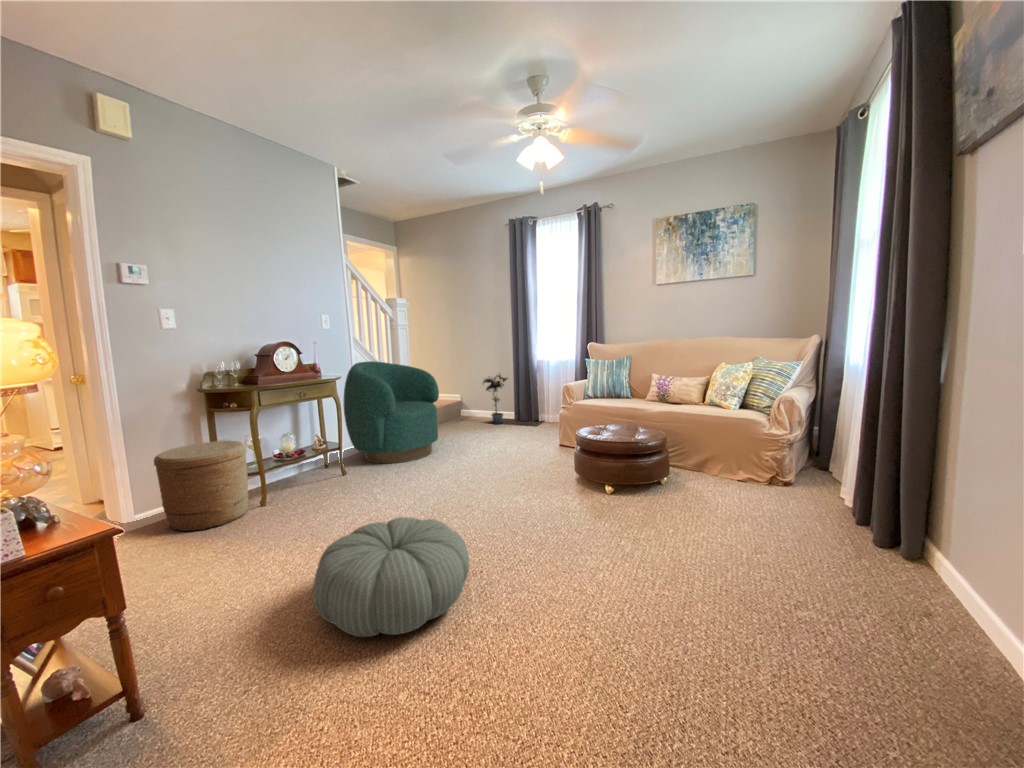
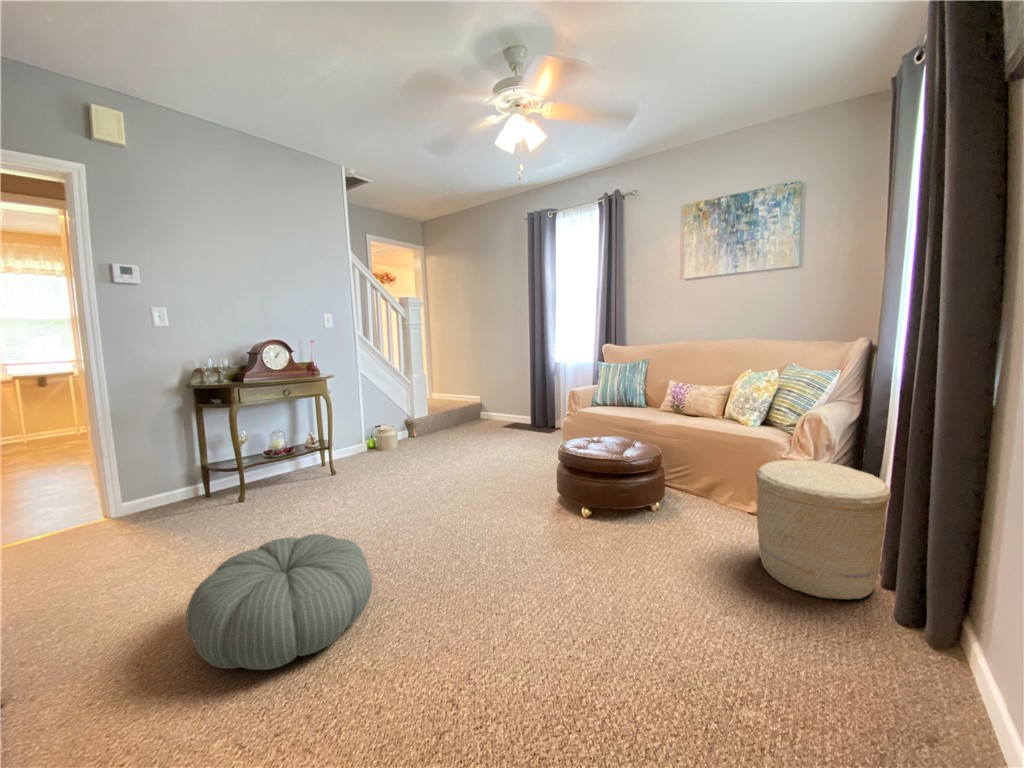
armchair: present [343,361,439,463] -> none [341,361,441,466]
potted plant: present [484,374,508,424] -> none [497,374,529,428]
woven basket: present [154,441,248,531] -> present [756,460,891,599]

